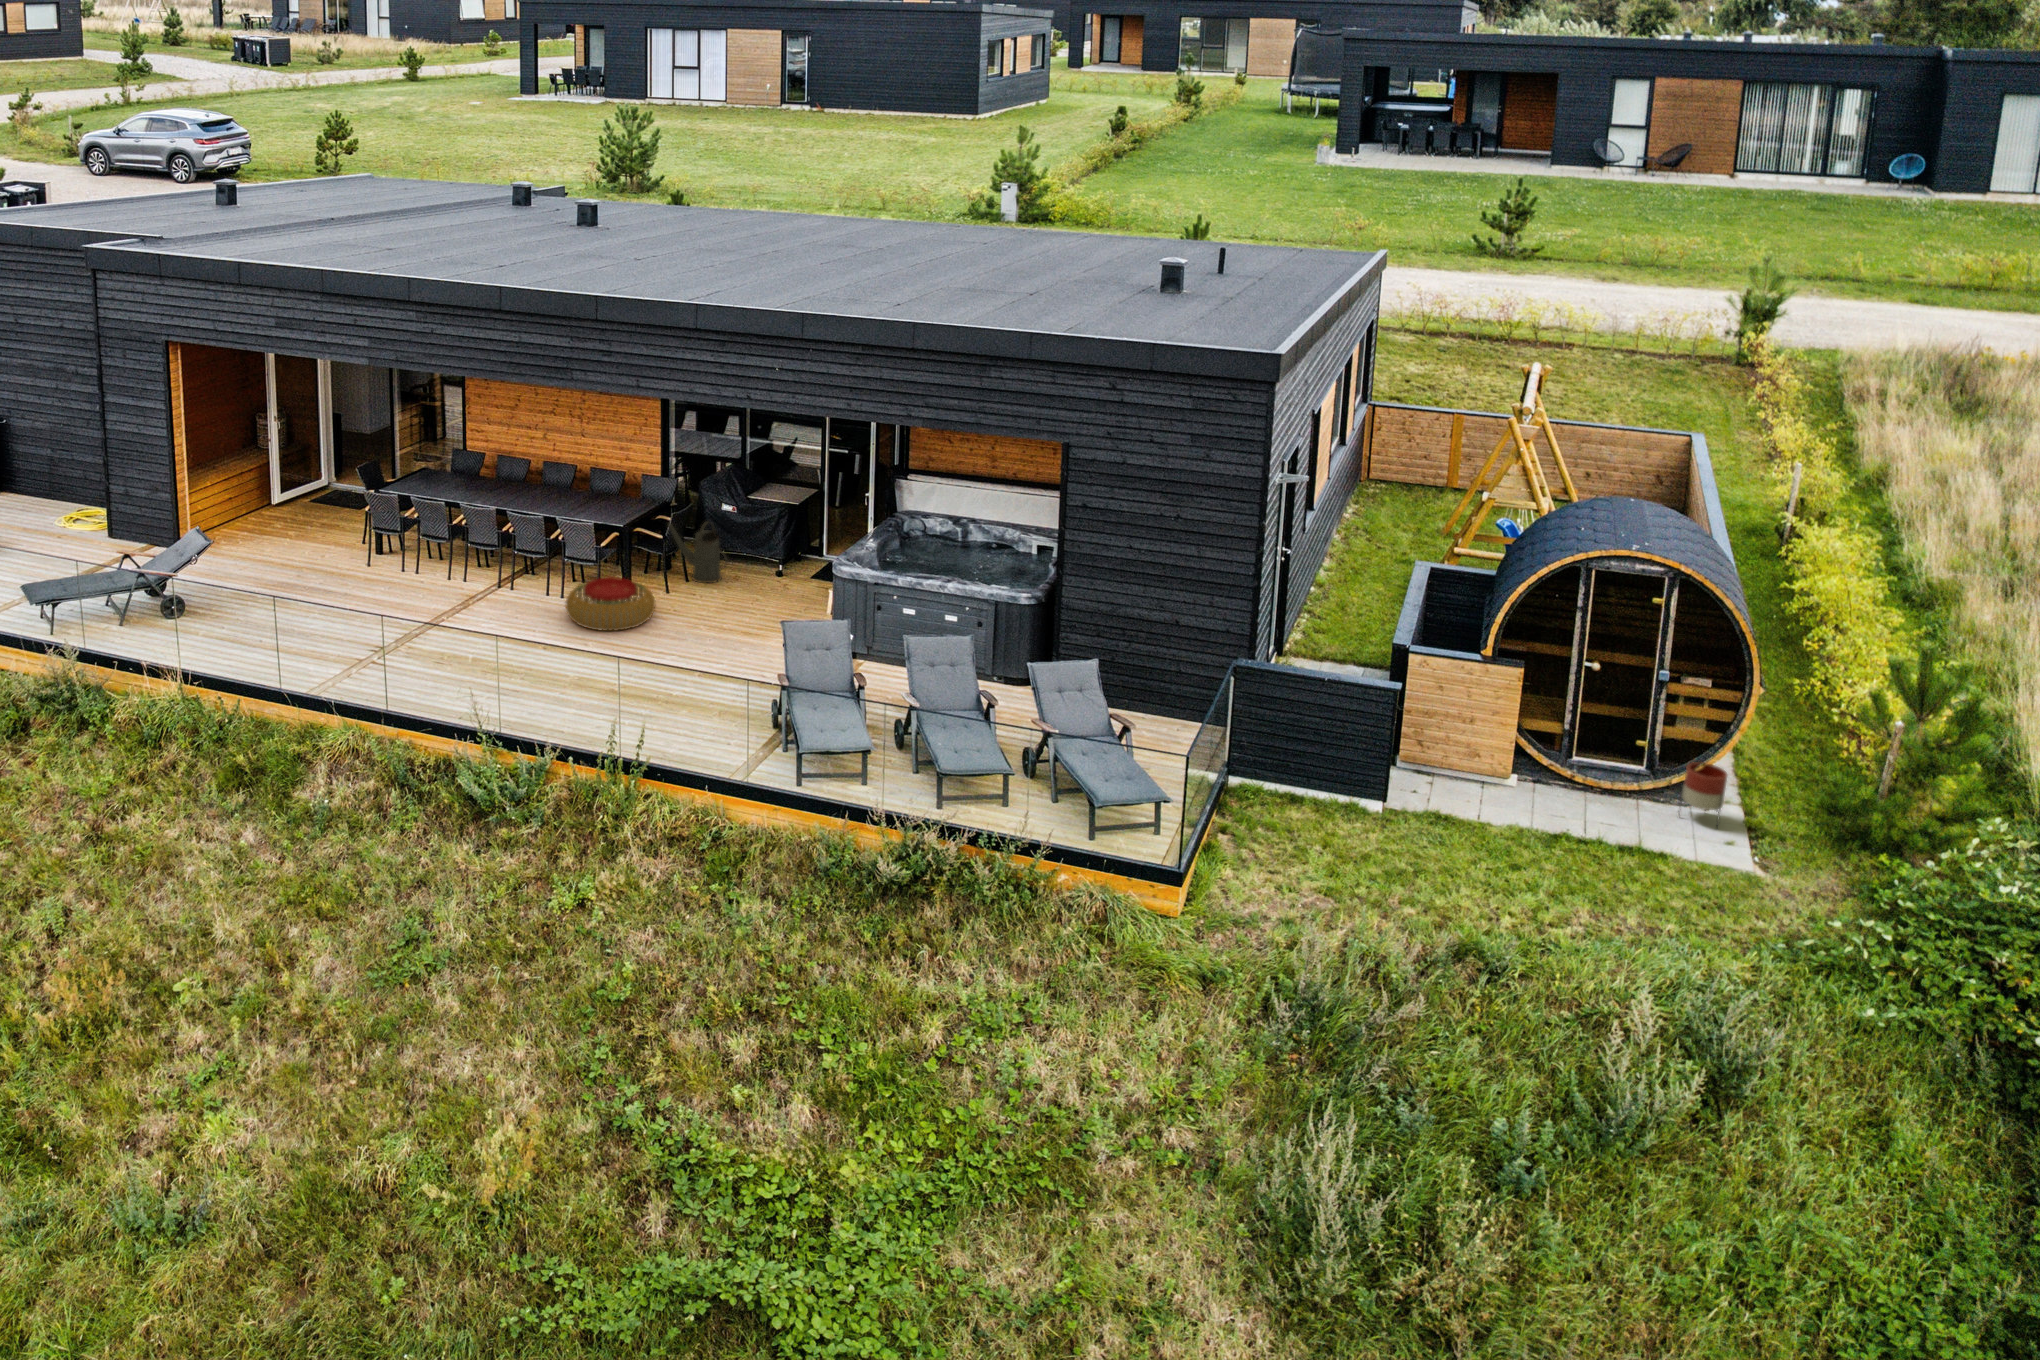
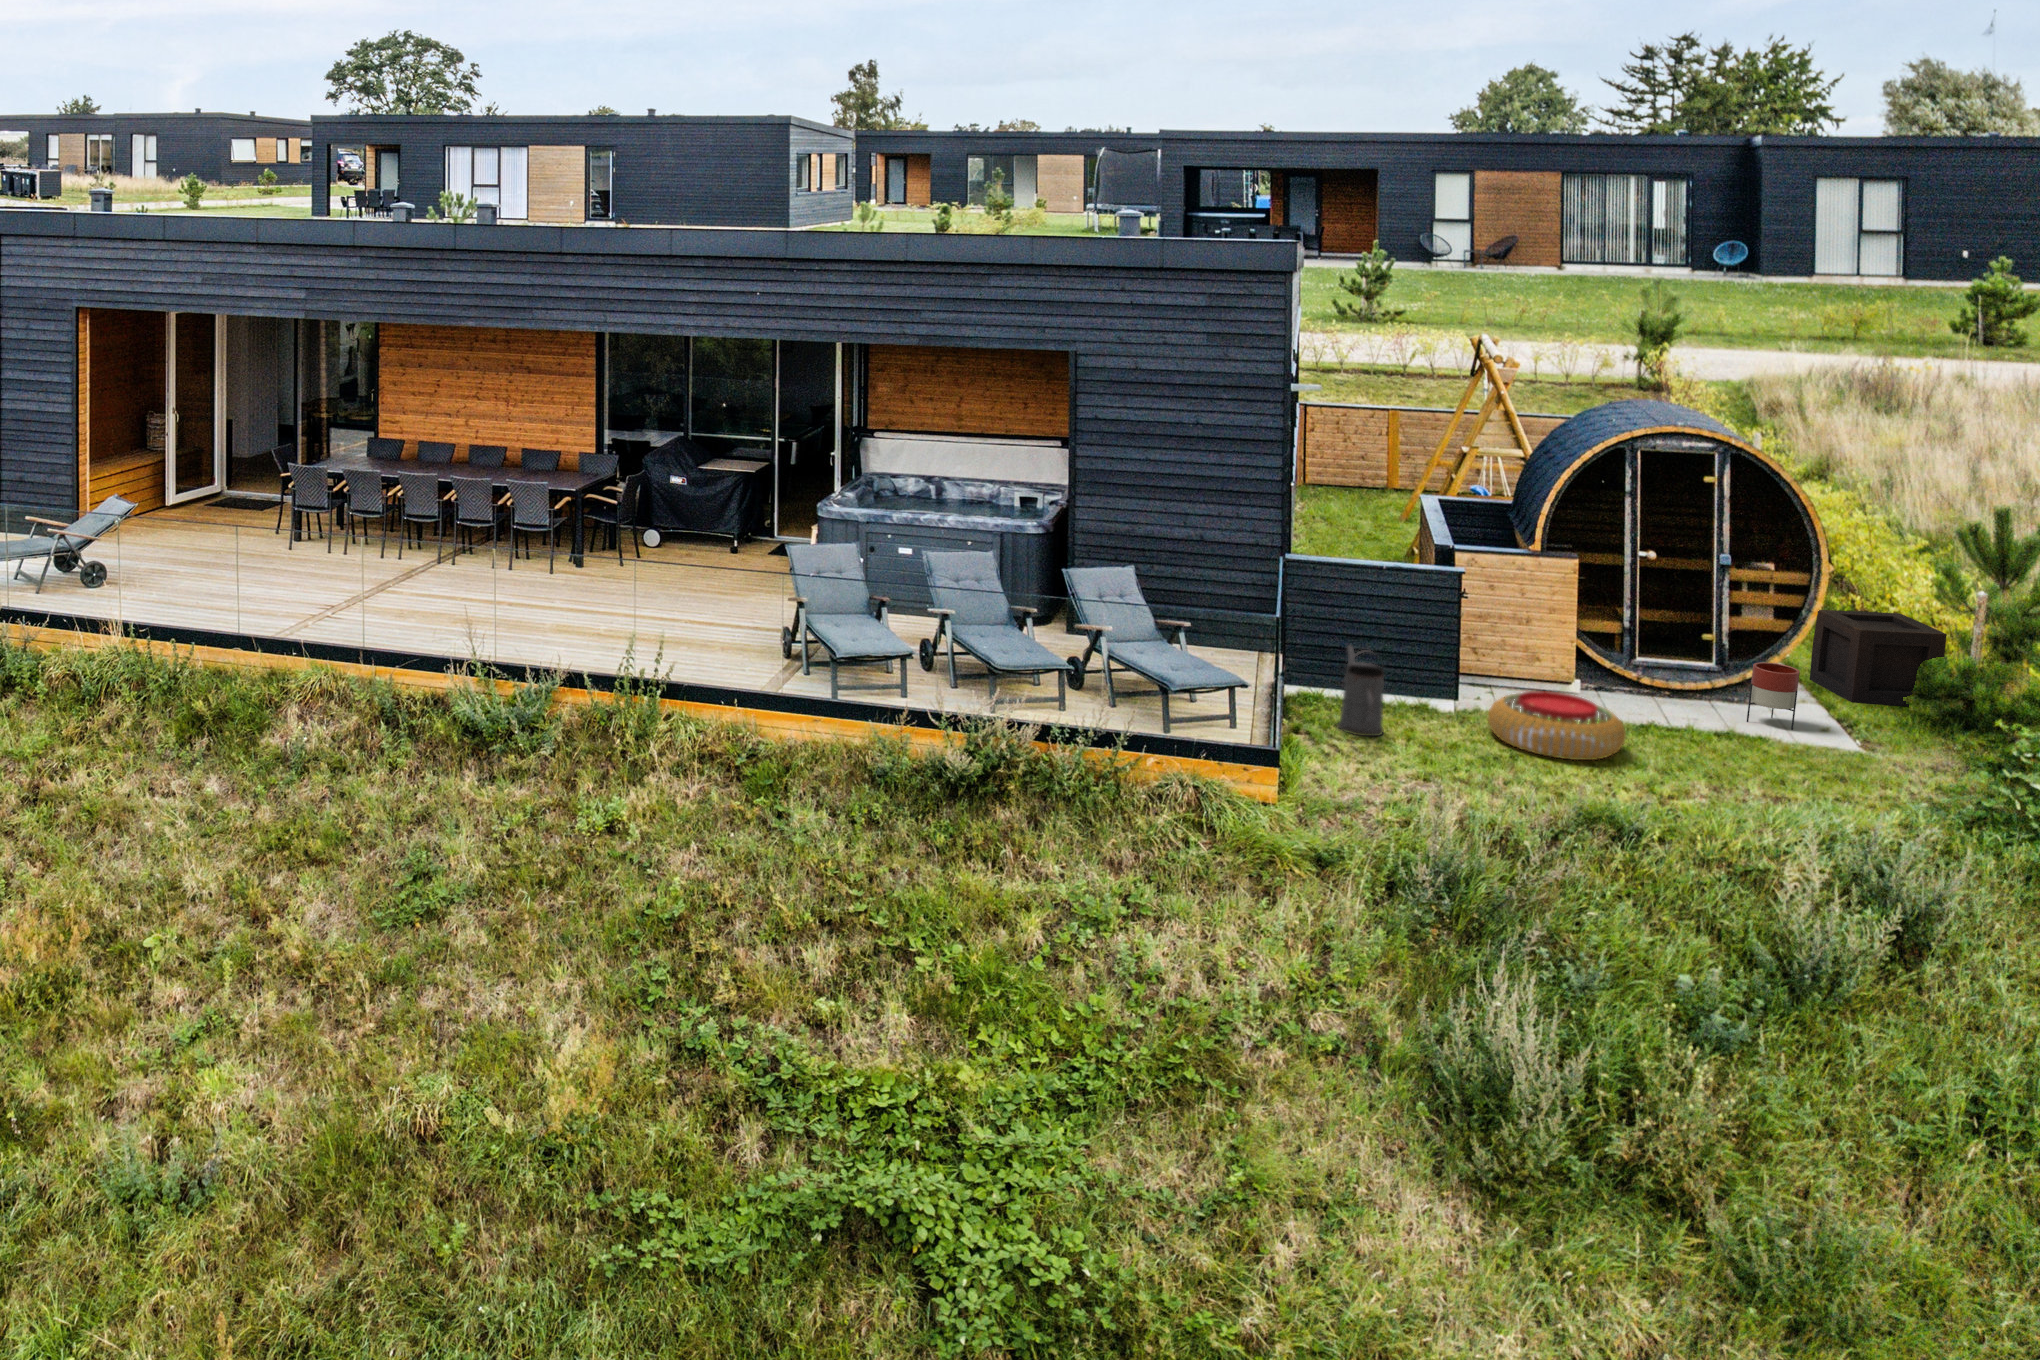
watering can: present [668,522,727,583] -> present [1337,645,1384,736]
pouf: present [566,577,655,631] -> present [1487,691,1626,760]
wooden crate: none [1770,698,1889,802] -> present [1810,610,1947,706]

